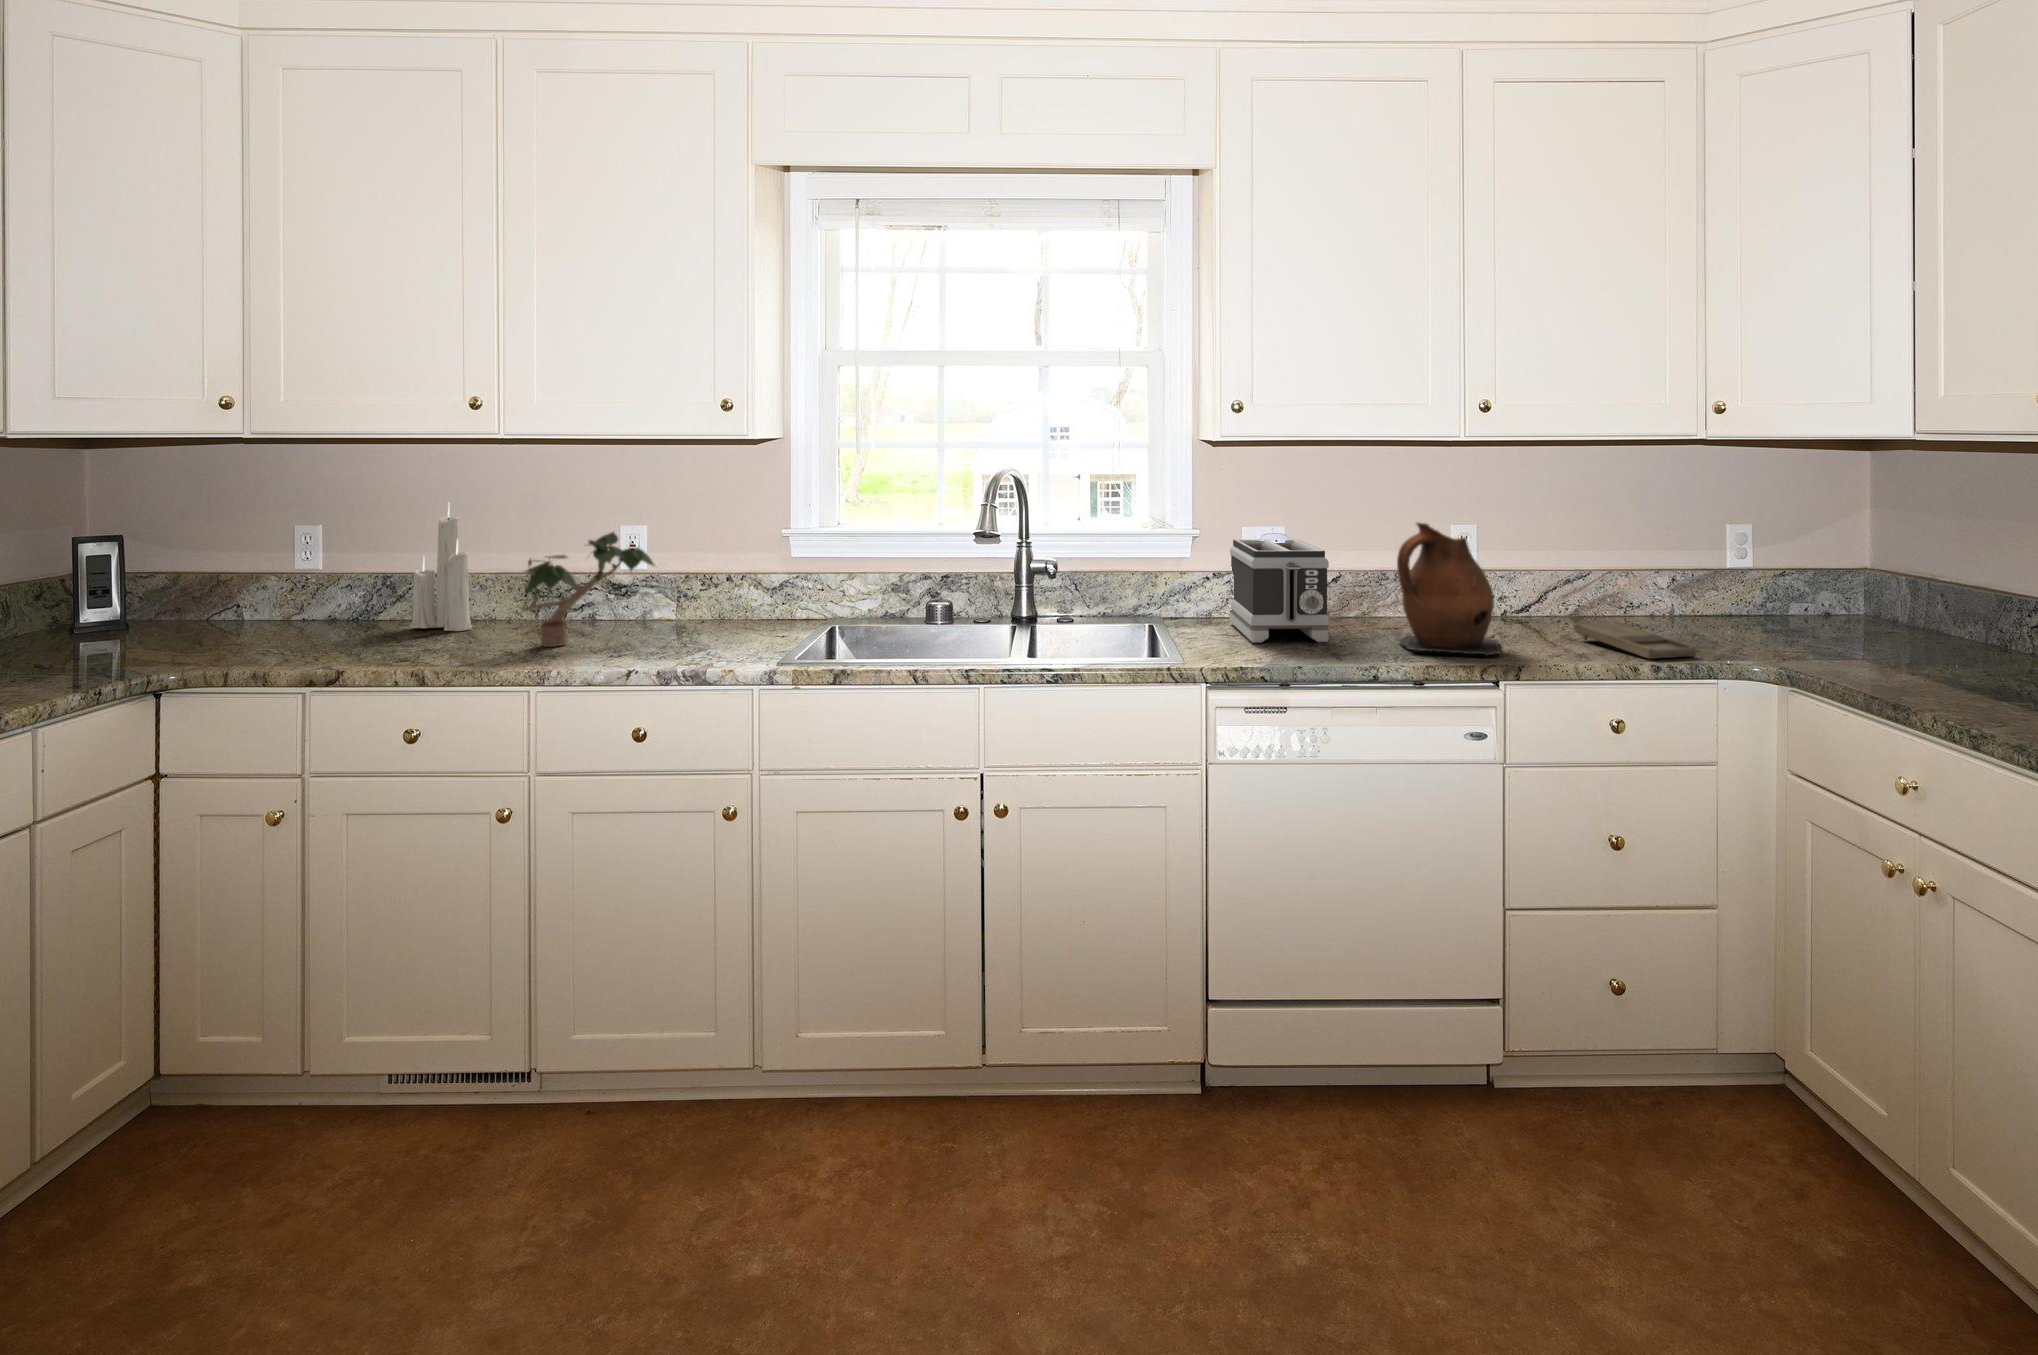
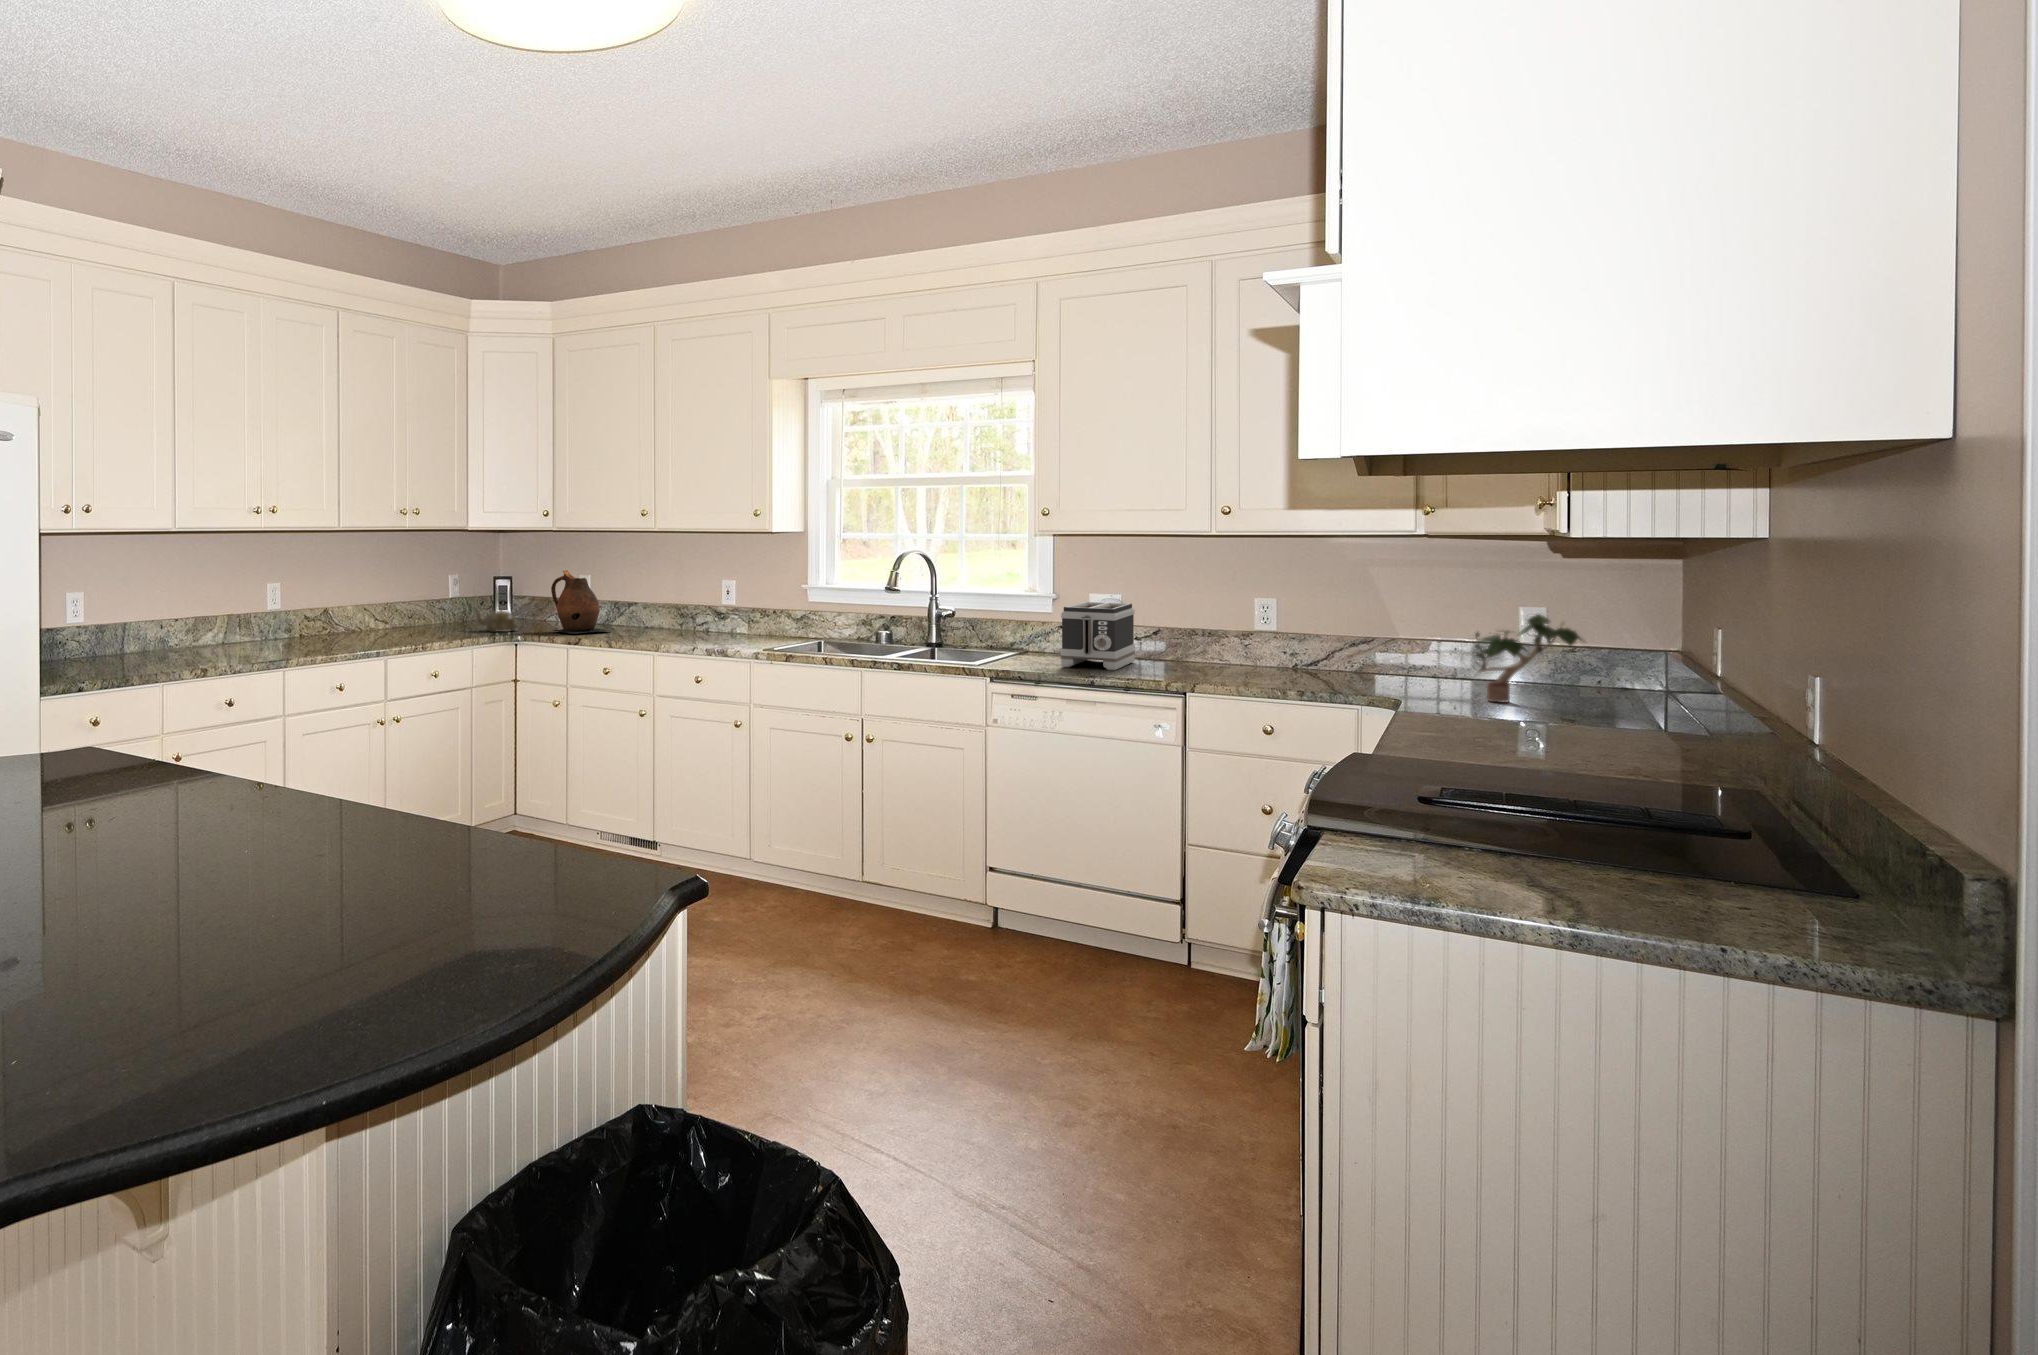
candle: present [410,503,472,631] -> none [625,561,651,632]
ceramic pitcher: present [1397,522,1500,656] -> present [551,570,610,634]
potted plant: present [522,532,654,647] -> present [1476,614,1582,702]
teapot: none [25,606,171,662] -> present [475,608,522,632]
tray: present [1574,622,1696,659] -> none [1308,670,1363,694]

